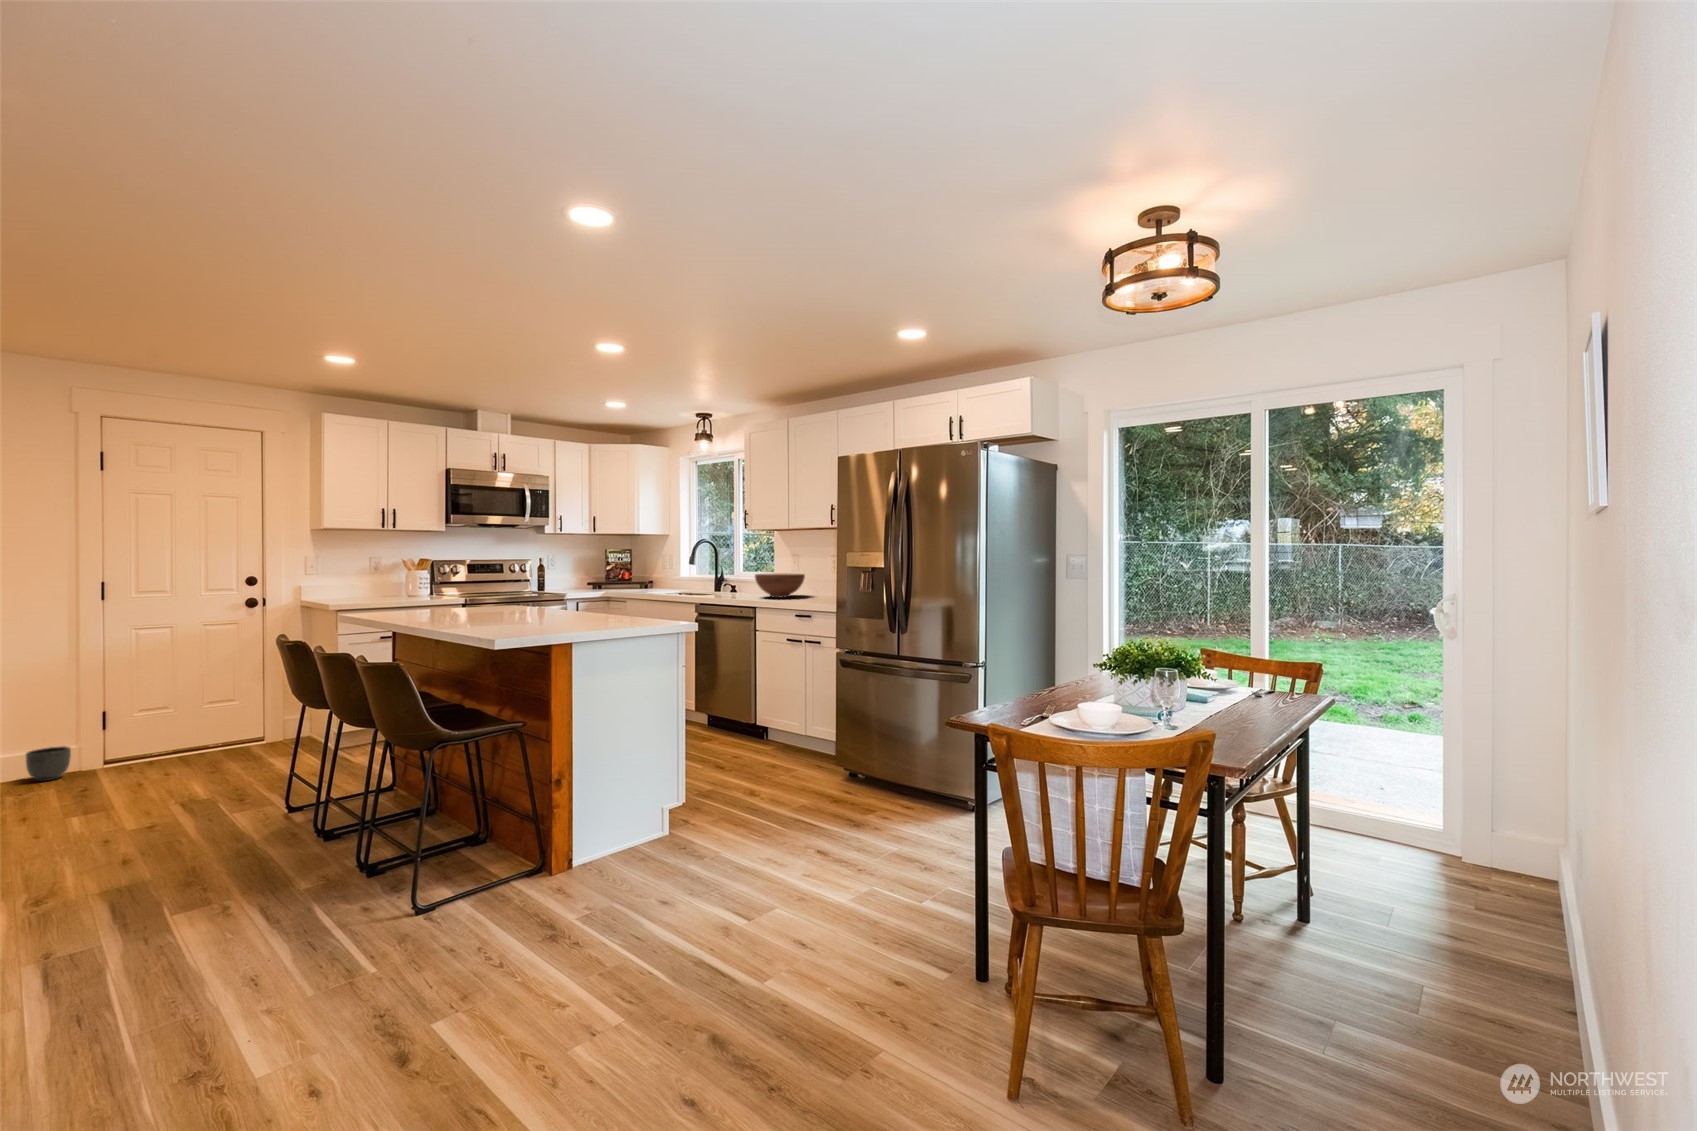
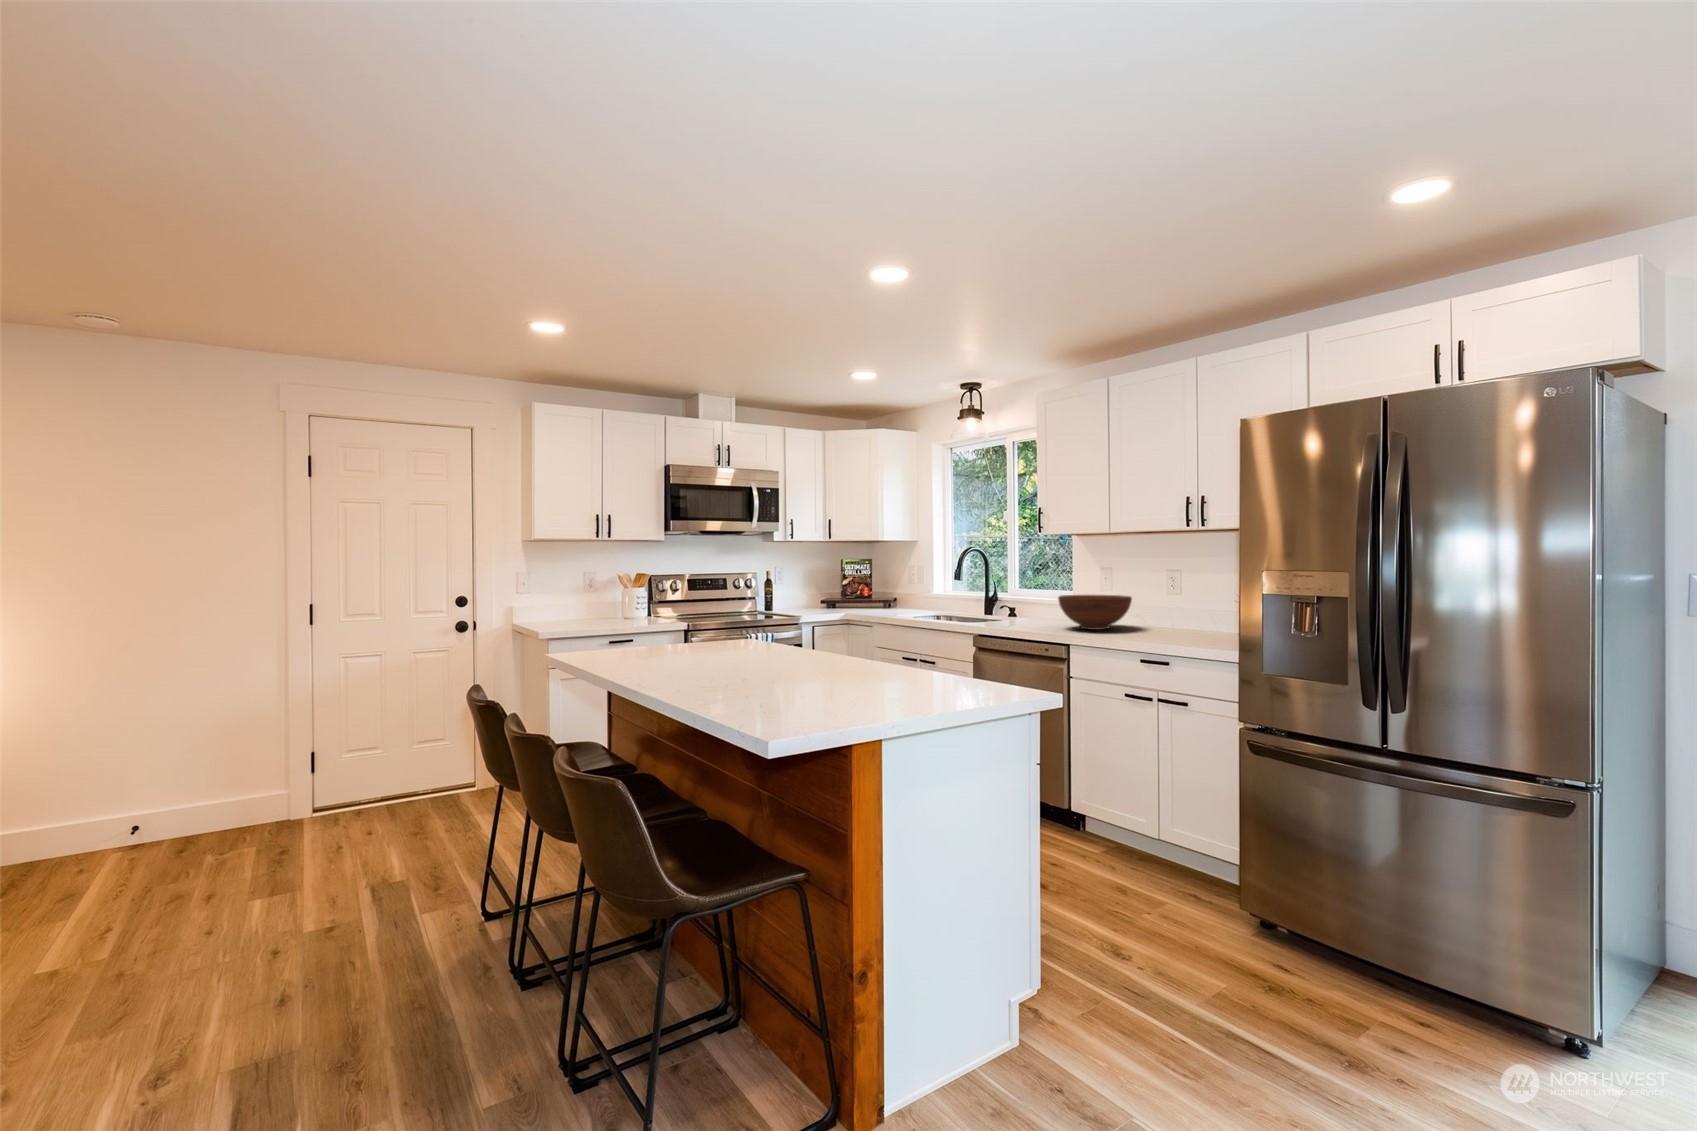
planter: present [26,746,71,781] -> none [233,794,277,835]

